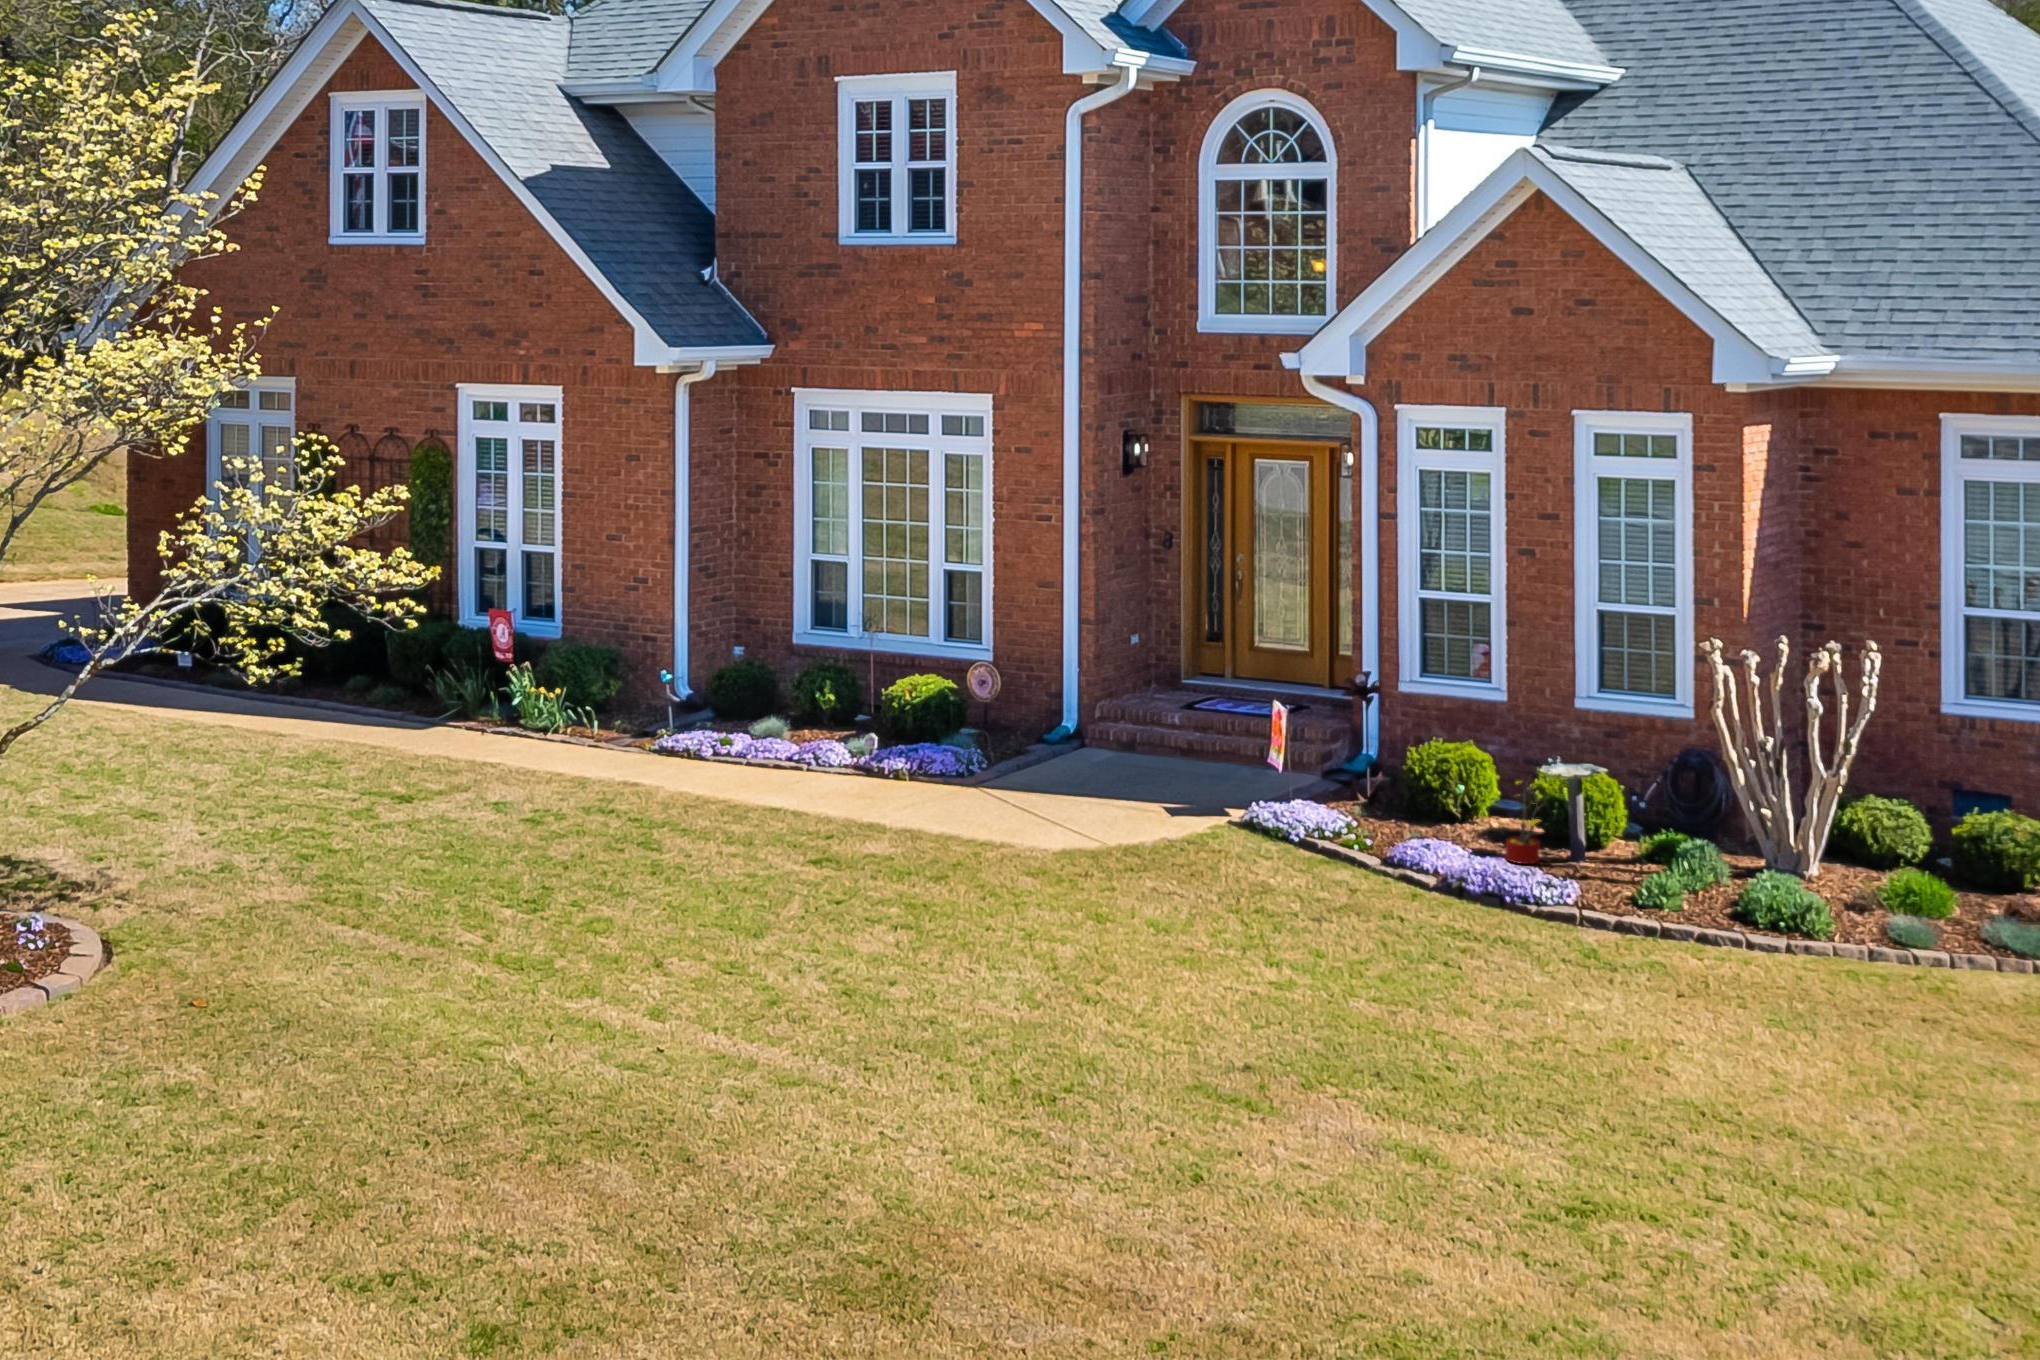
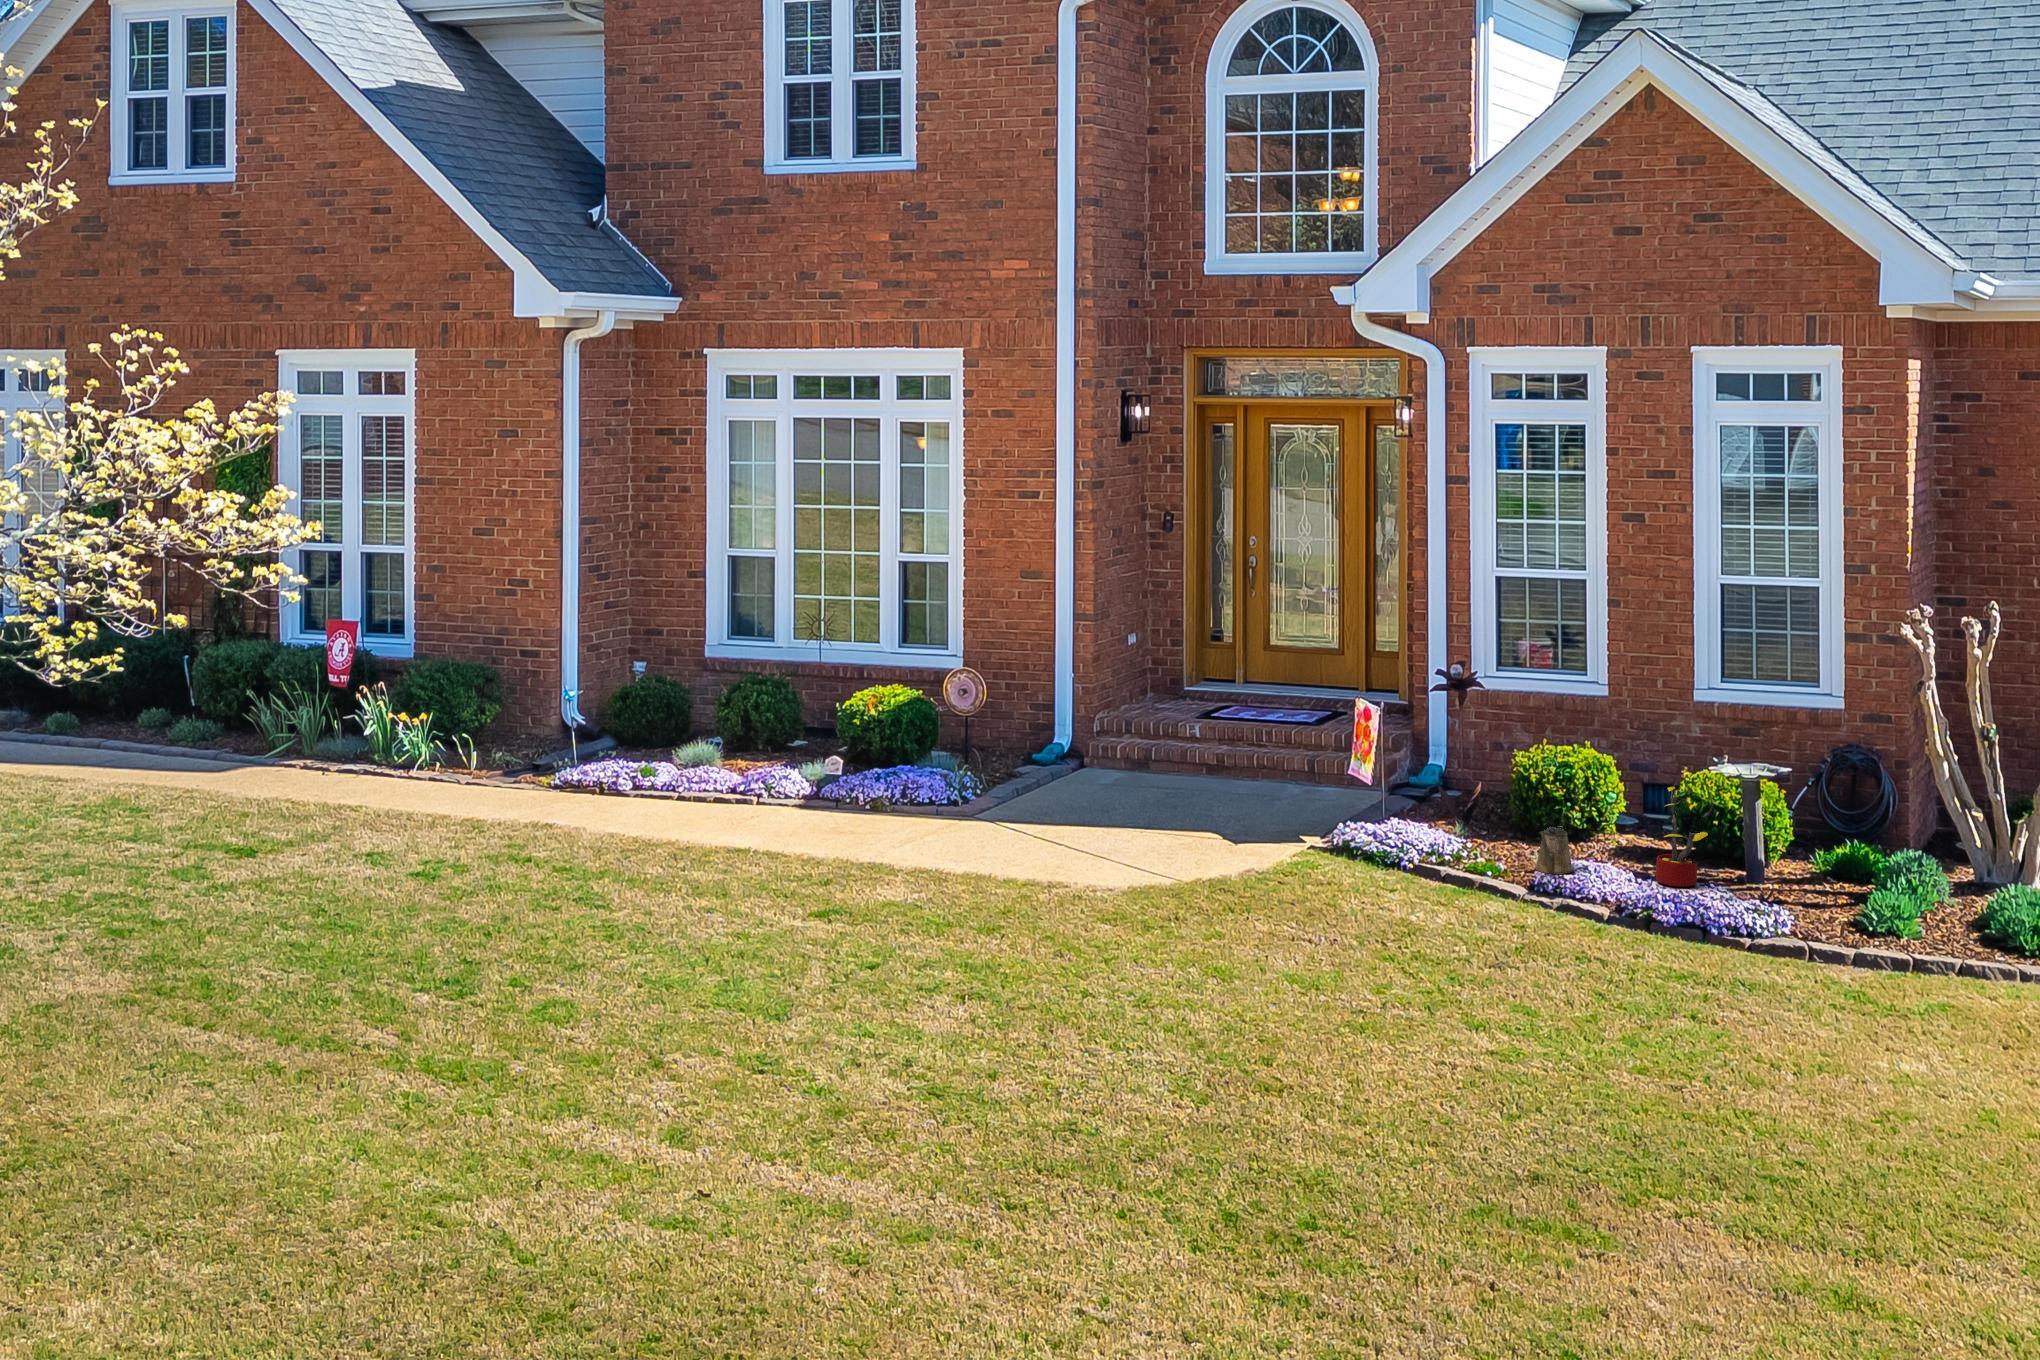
watering can: none [1406,811,1441,850] -> present [1535,826,1573,874]

